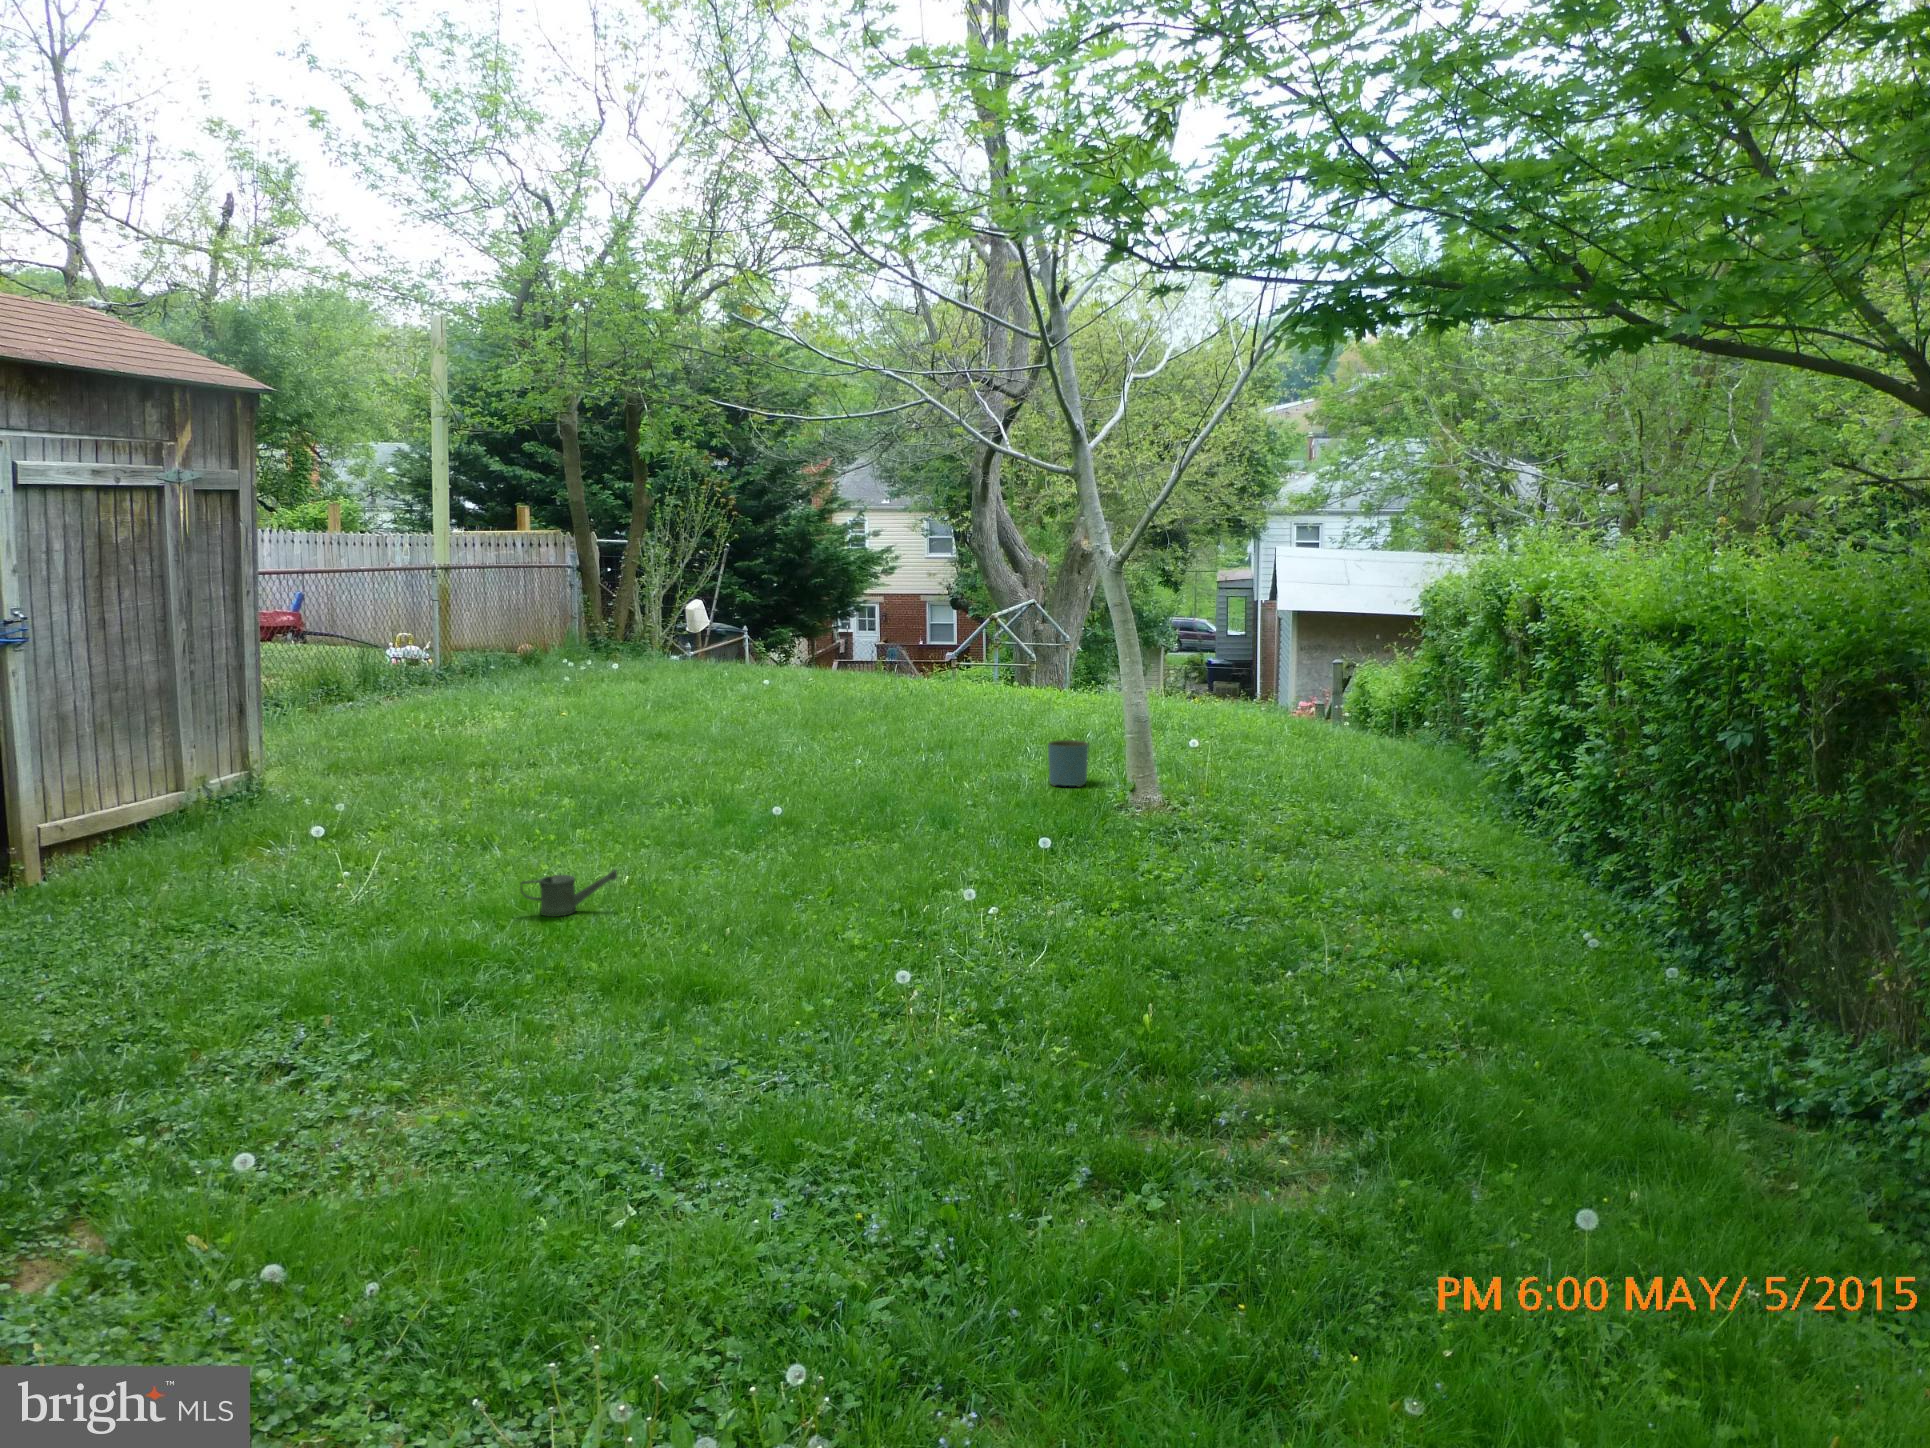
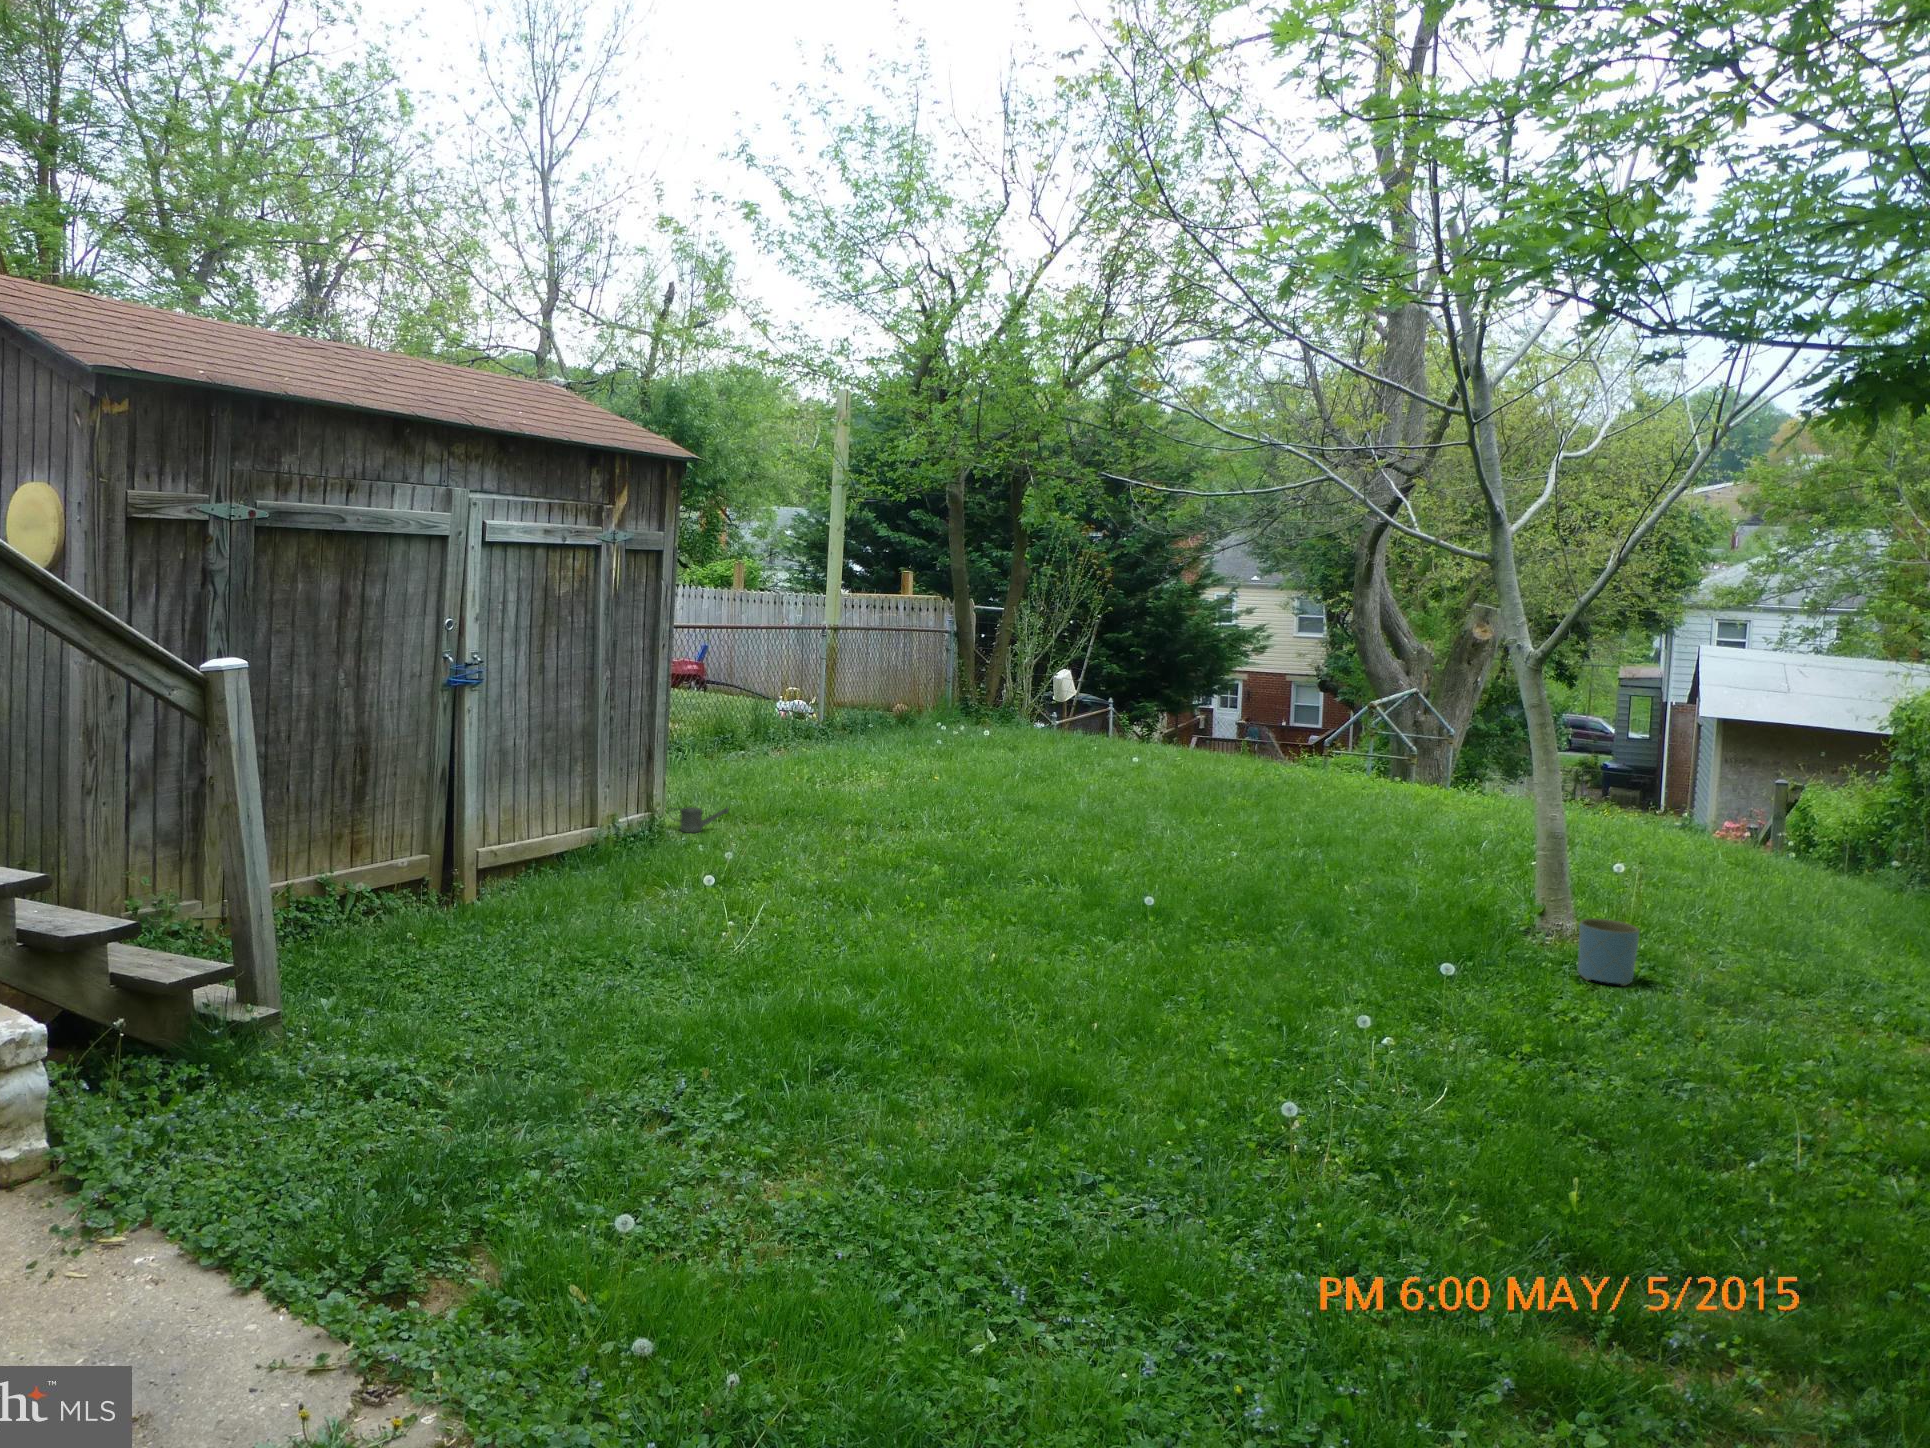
watering can: present [520,869,617,917] -> present [670,807,729,833]

